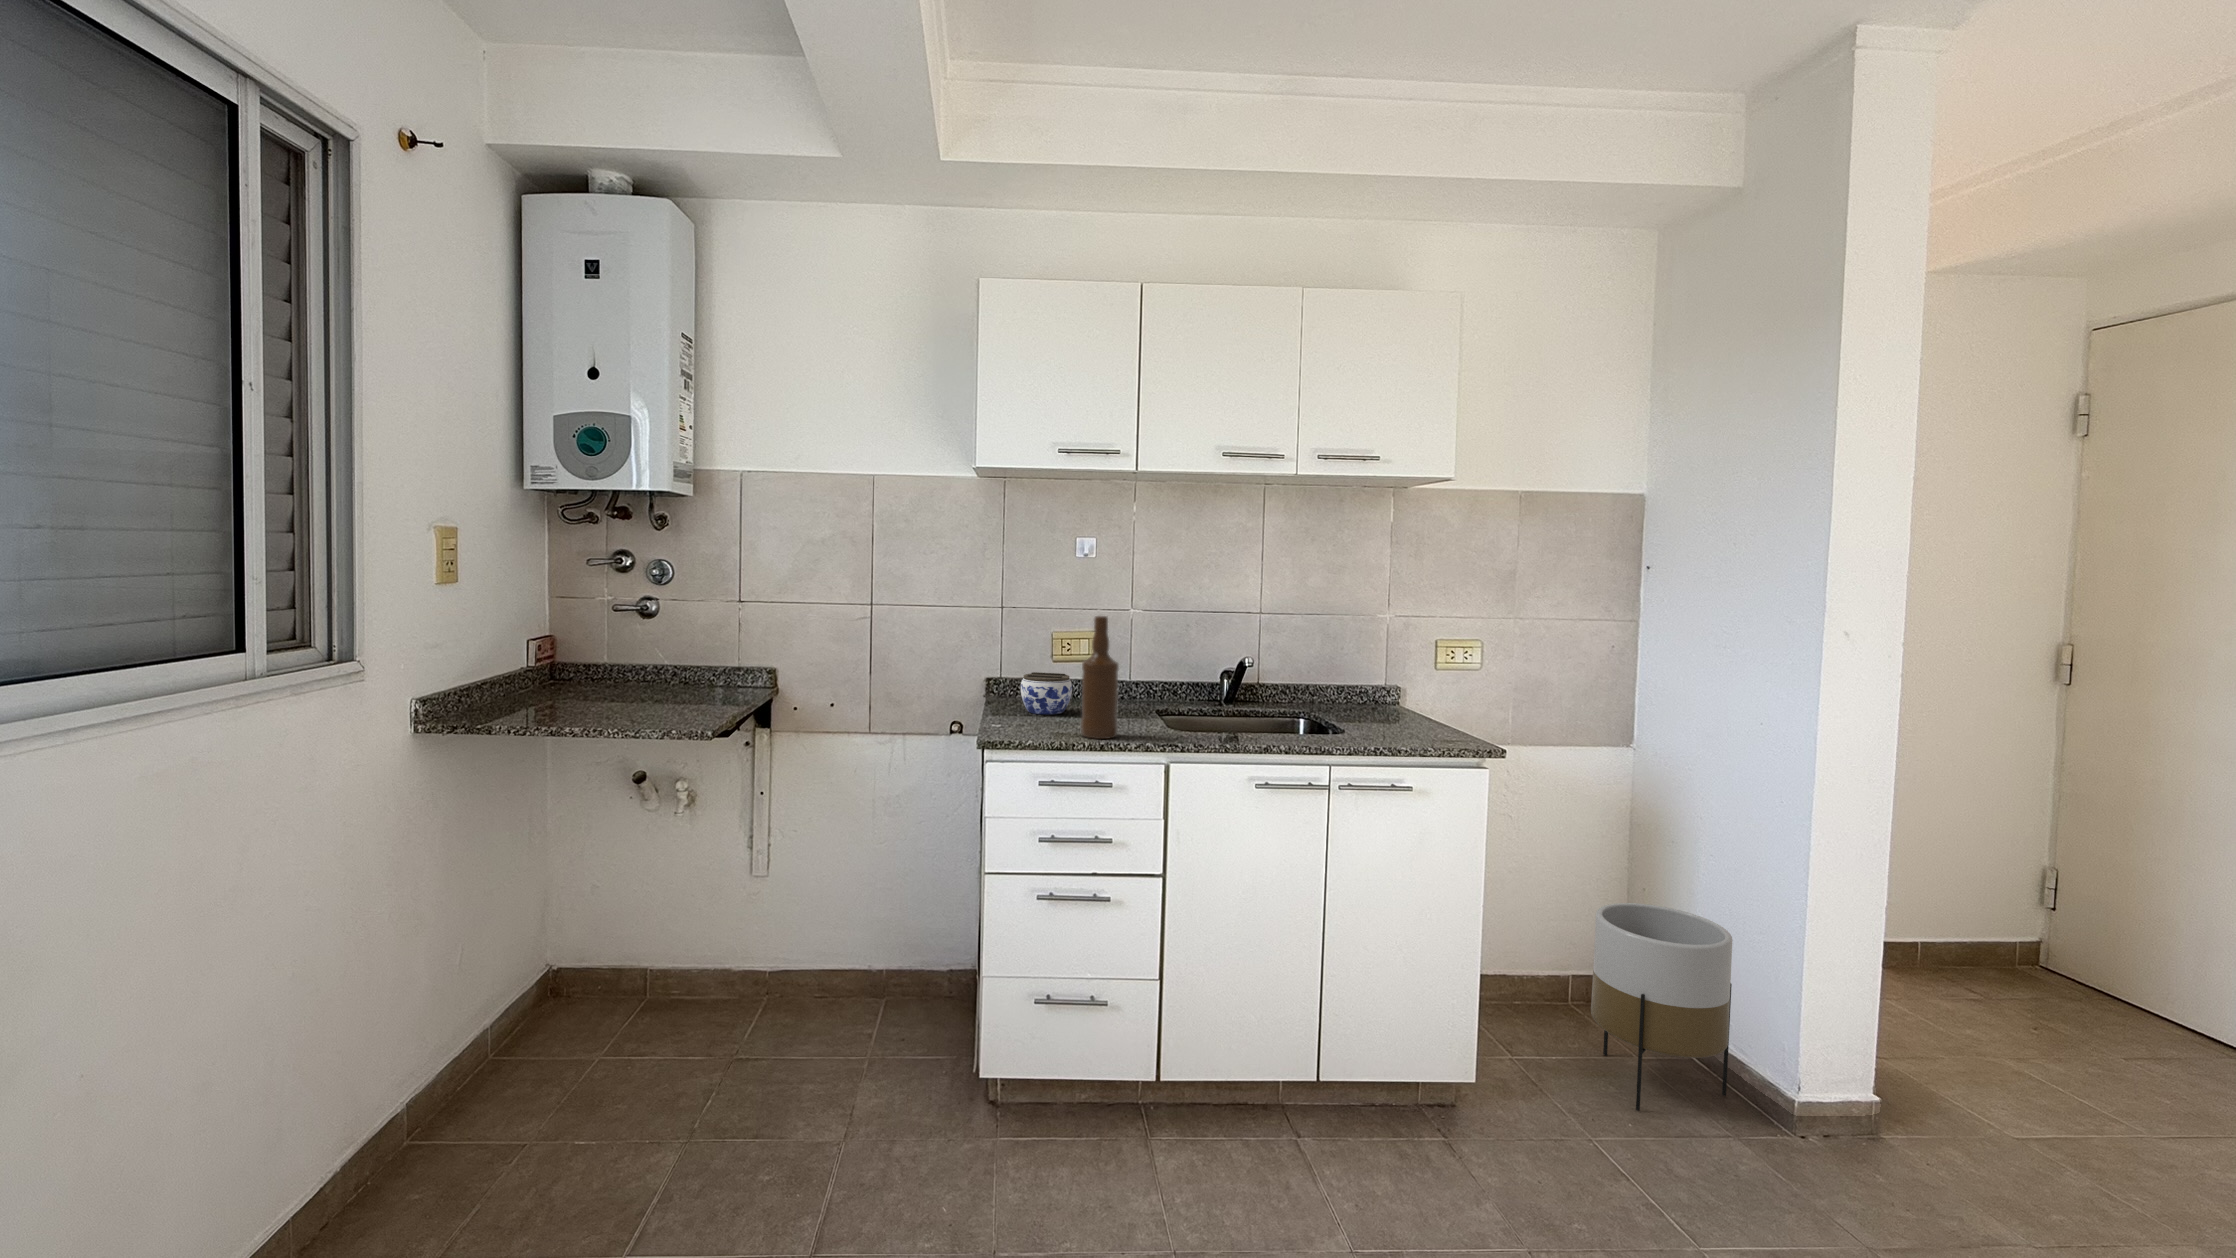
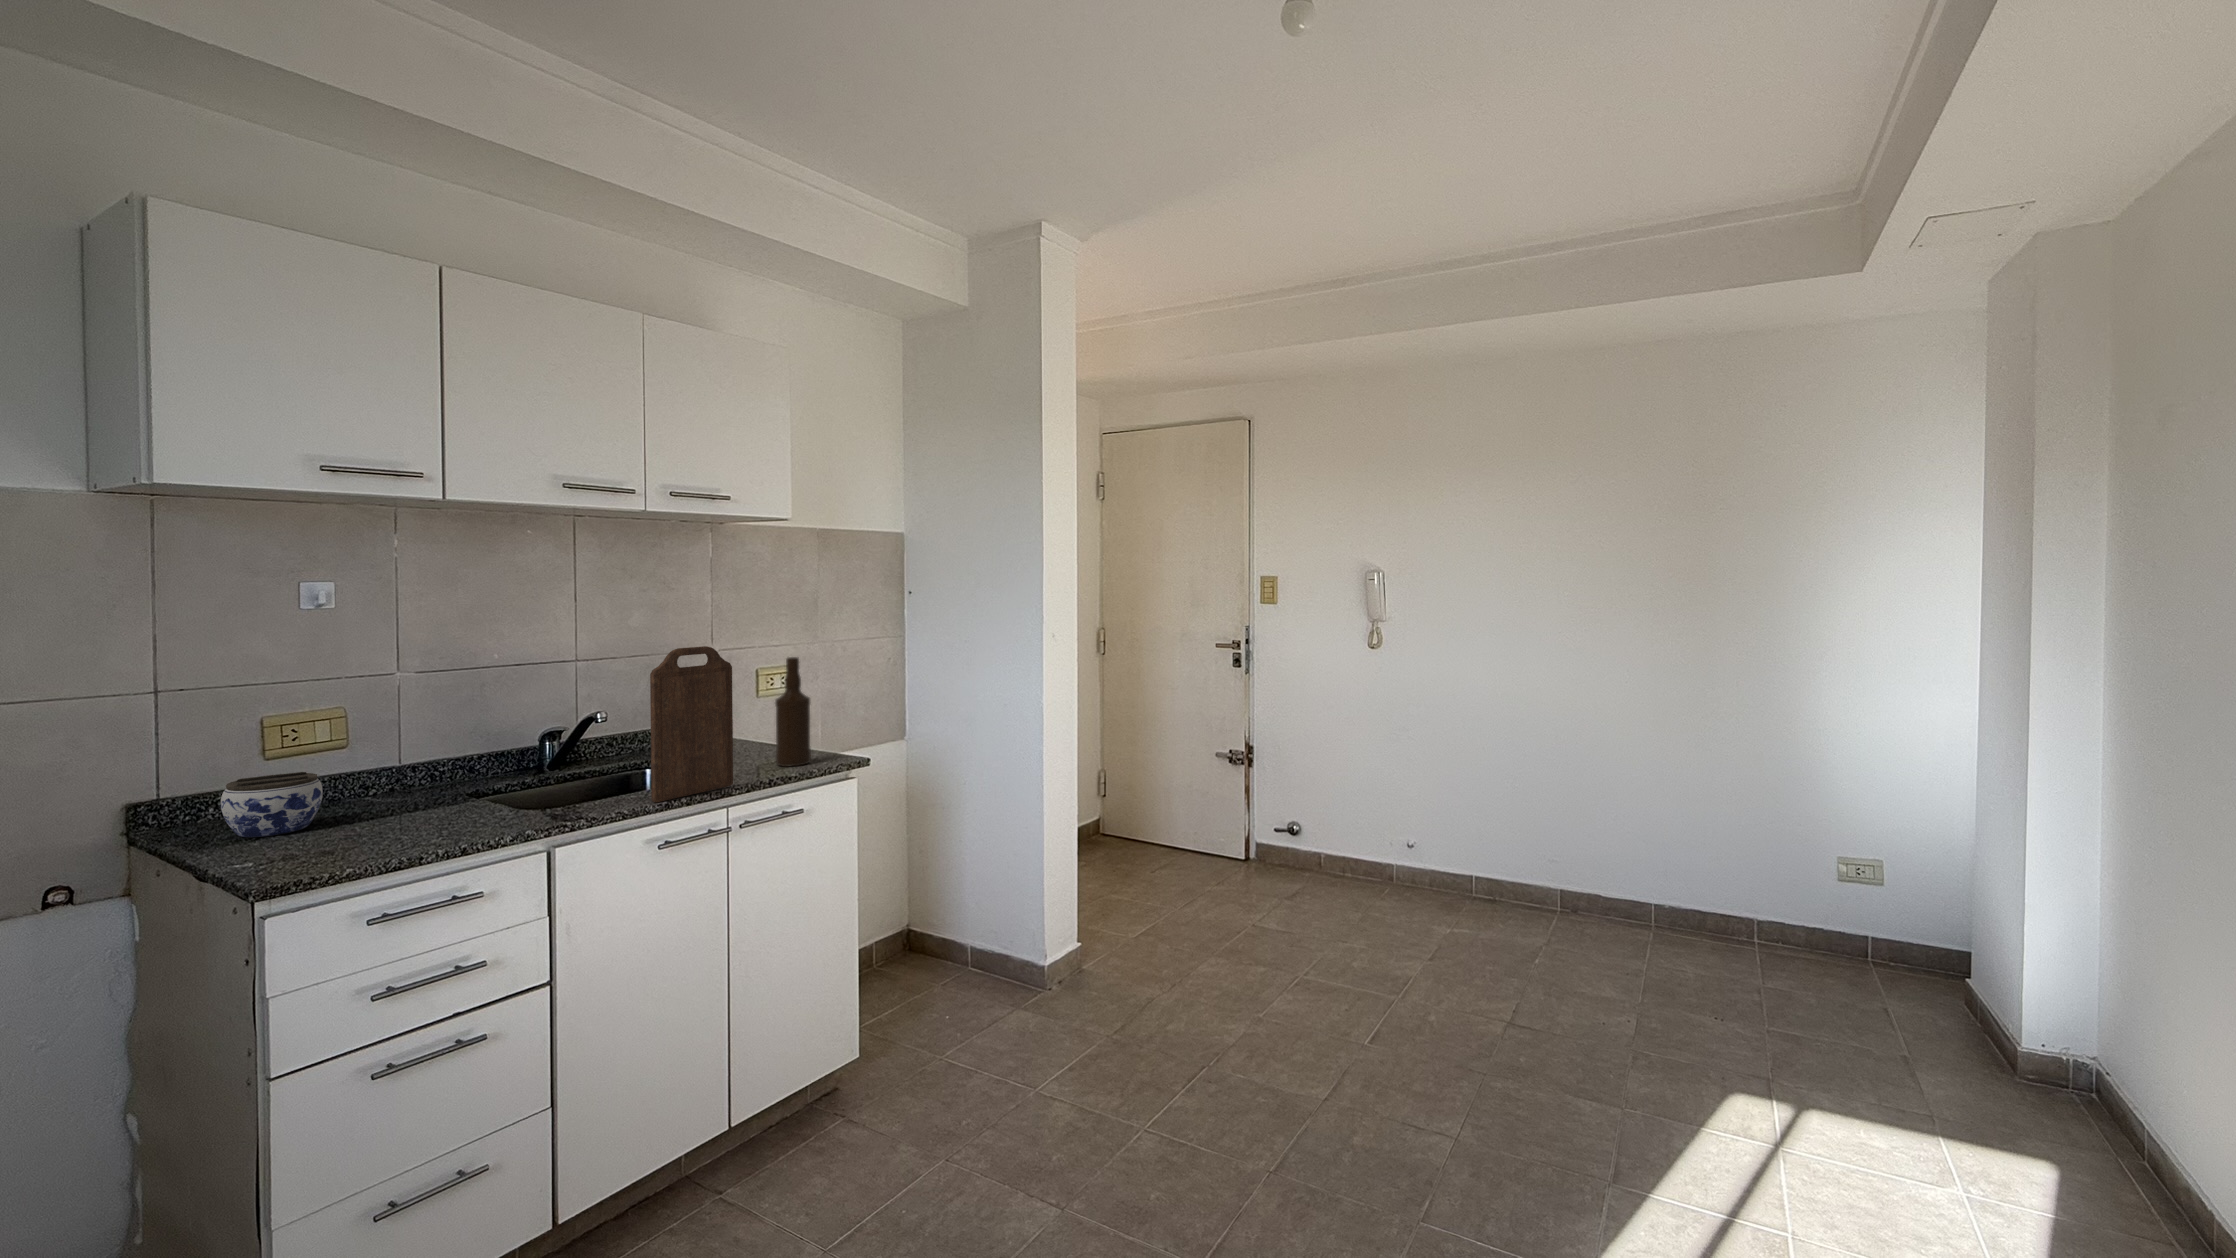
cutting board: none [1259,602,1344,745] -> present [650,646,733,802]
bottle: present [1081,616,1119,739] -> present [775,657,811,766]
planter: present [1591,903,1733,1111] -> none [913,858,1006,1020]

